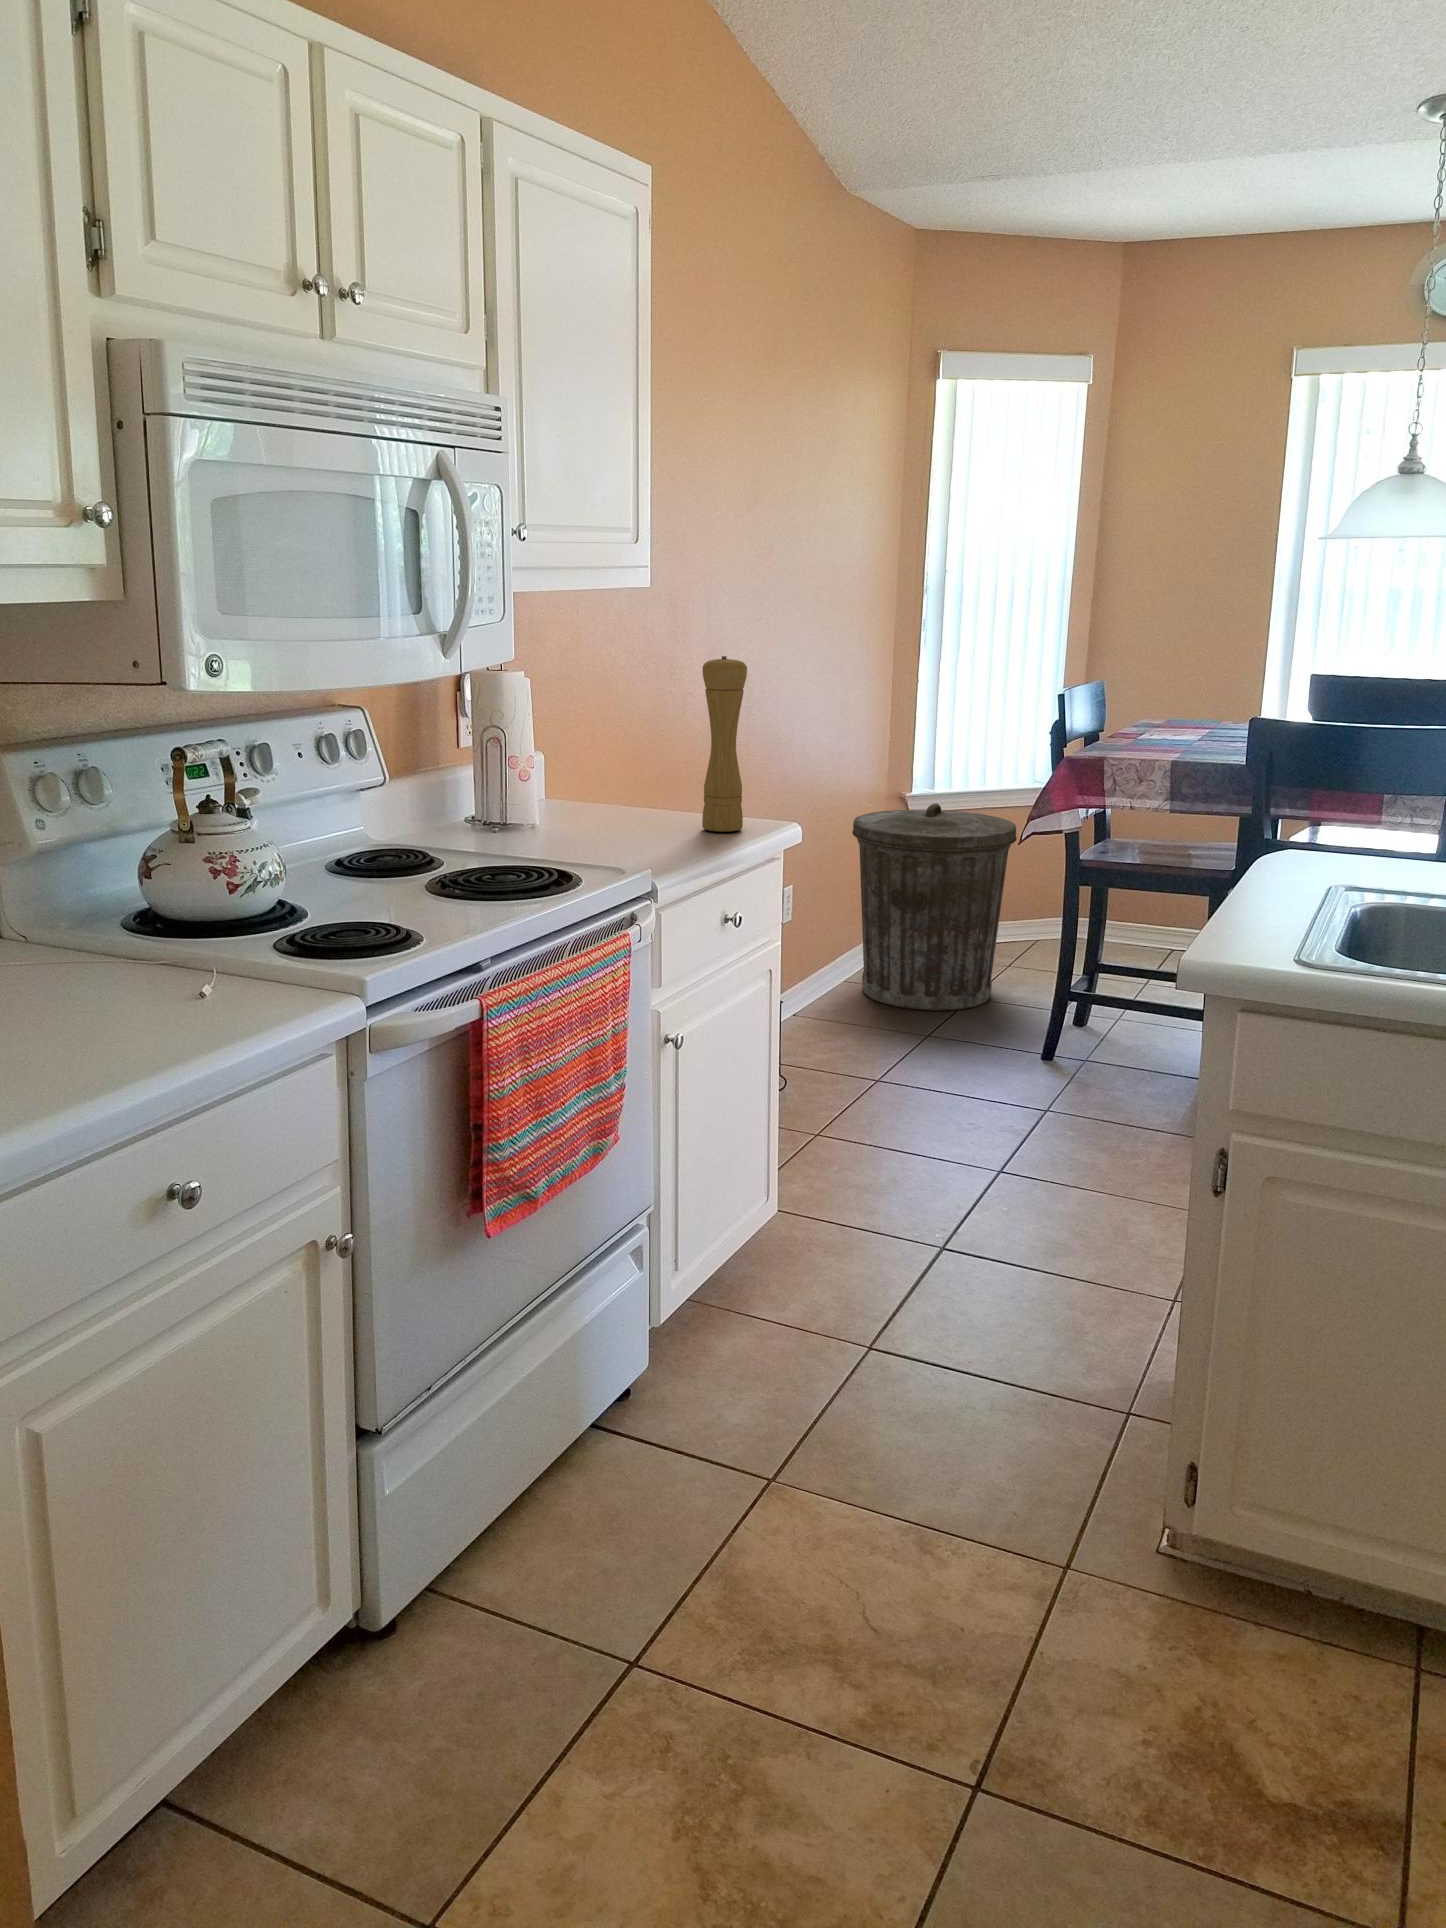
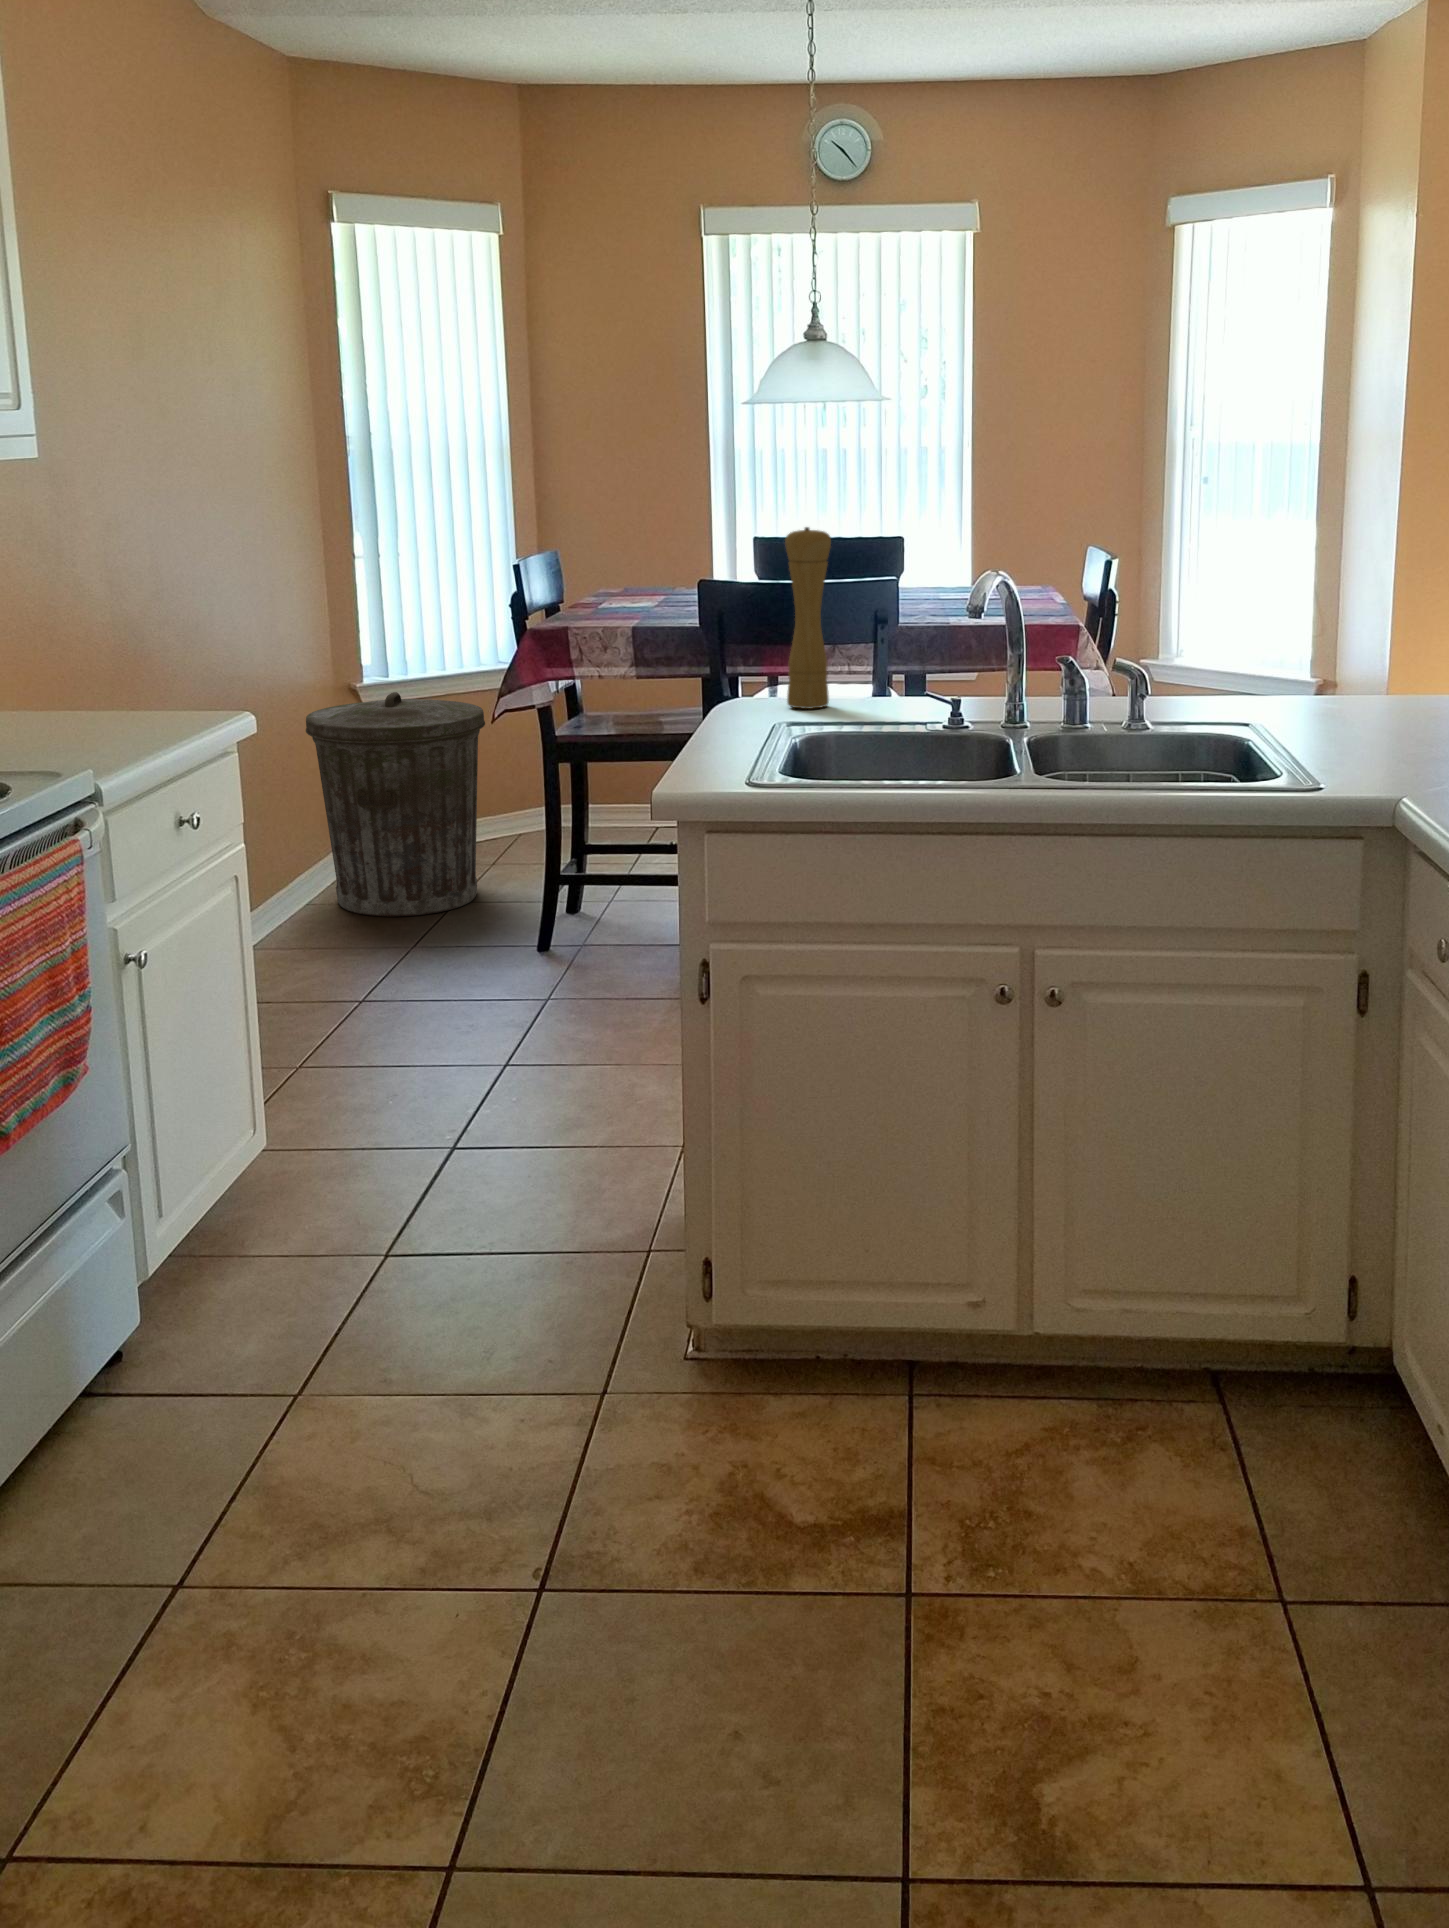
pepper mill: present [702,656,747,832] -> present [785,527,831,709]

